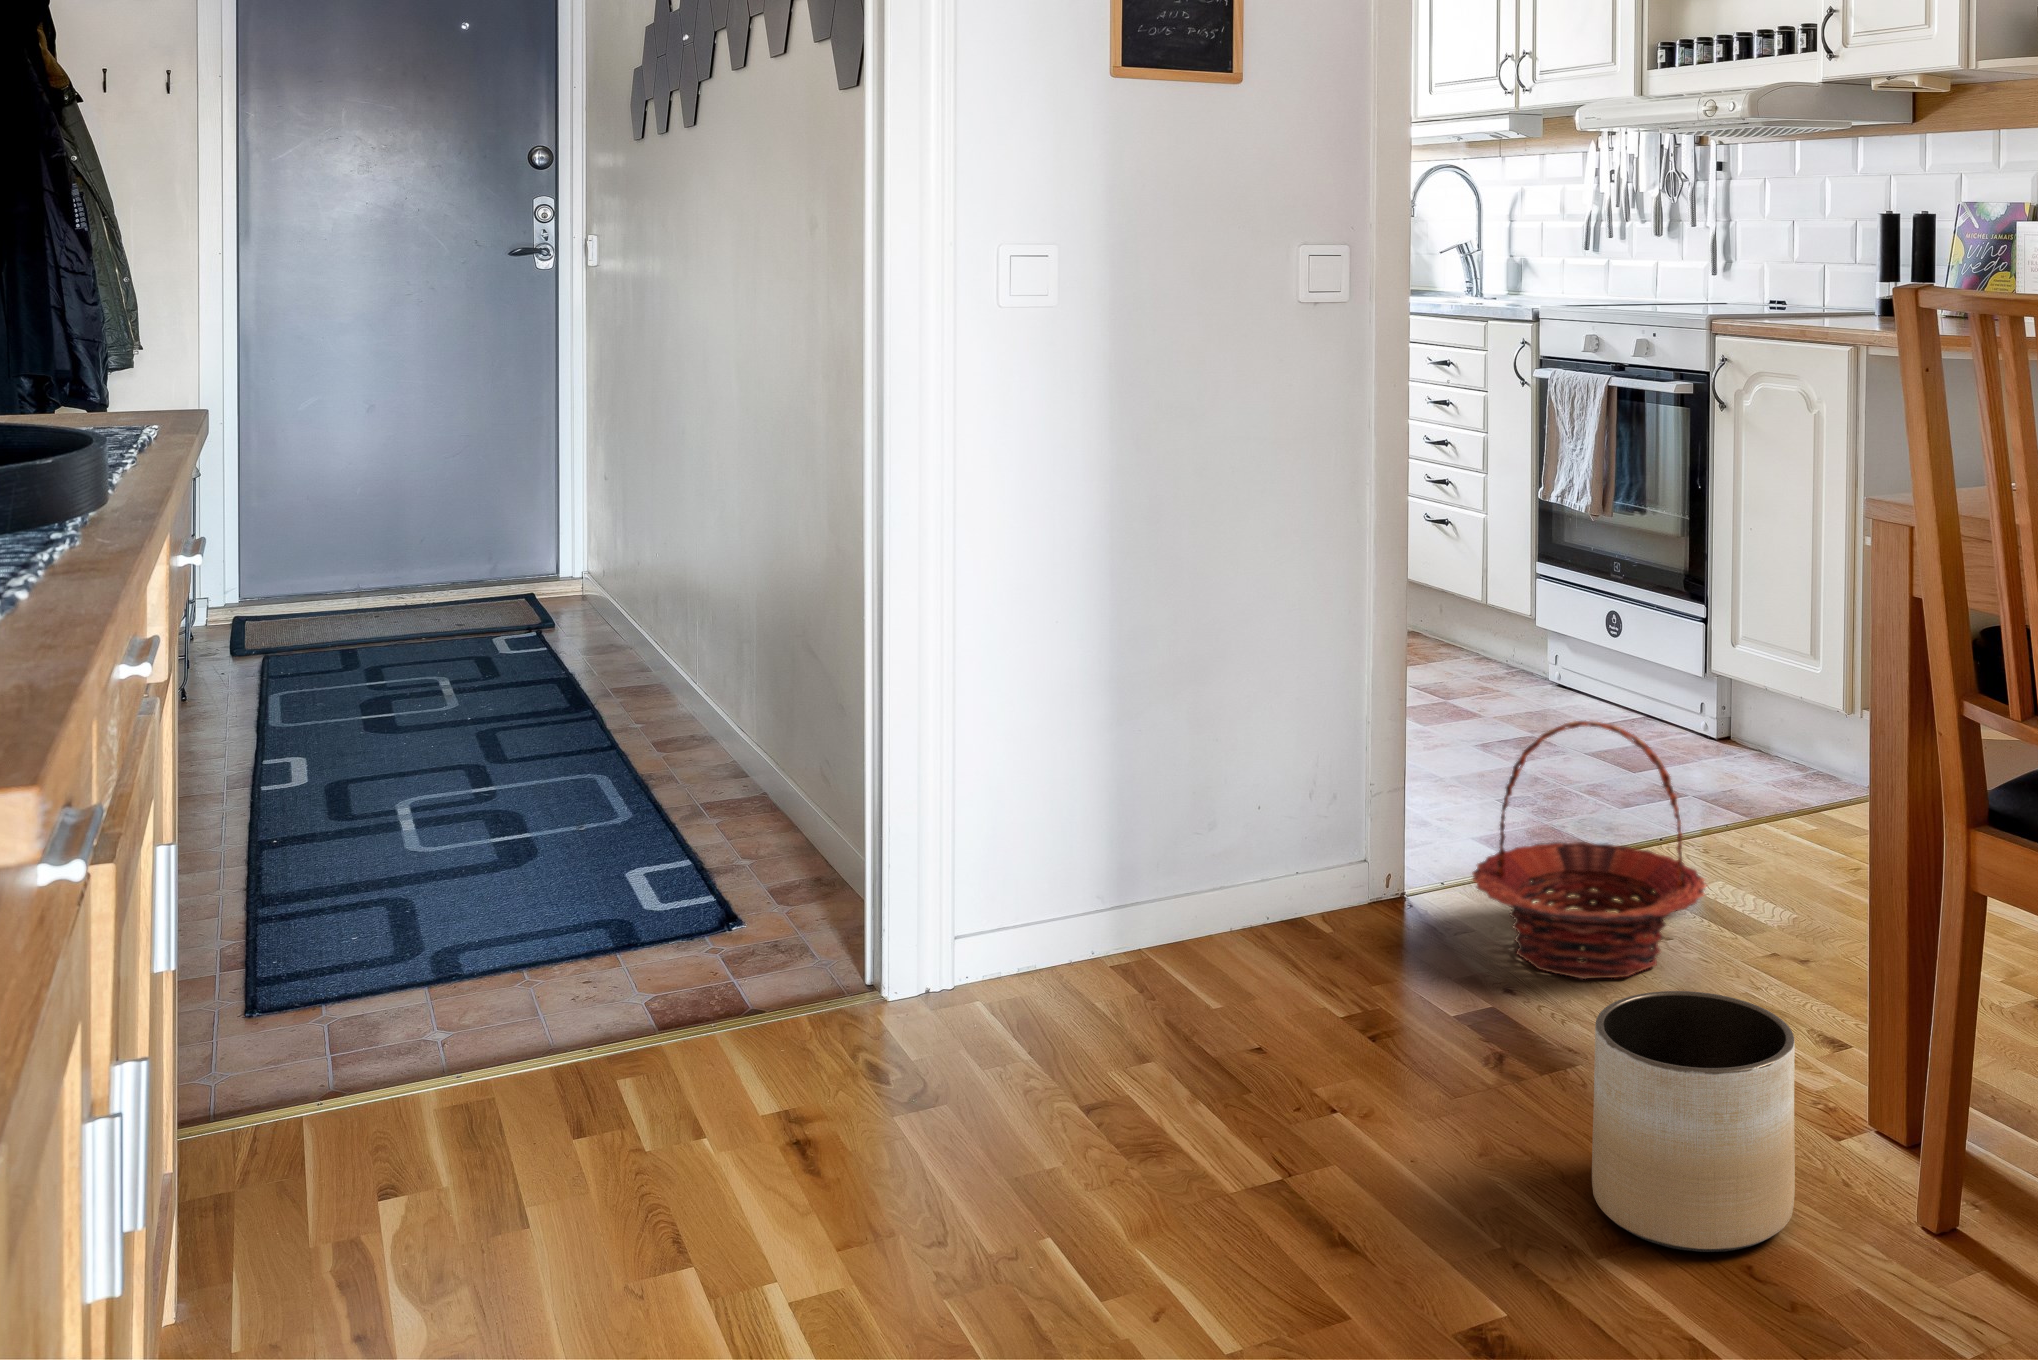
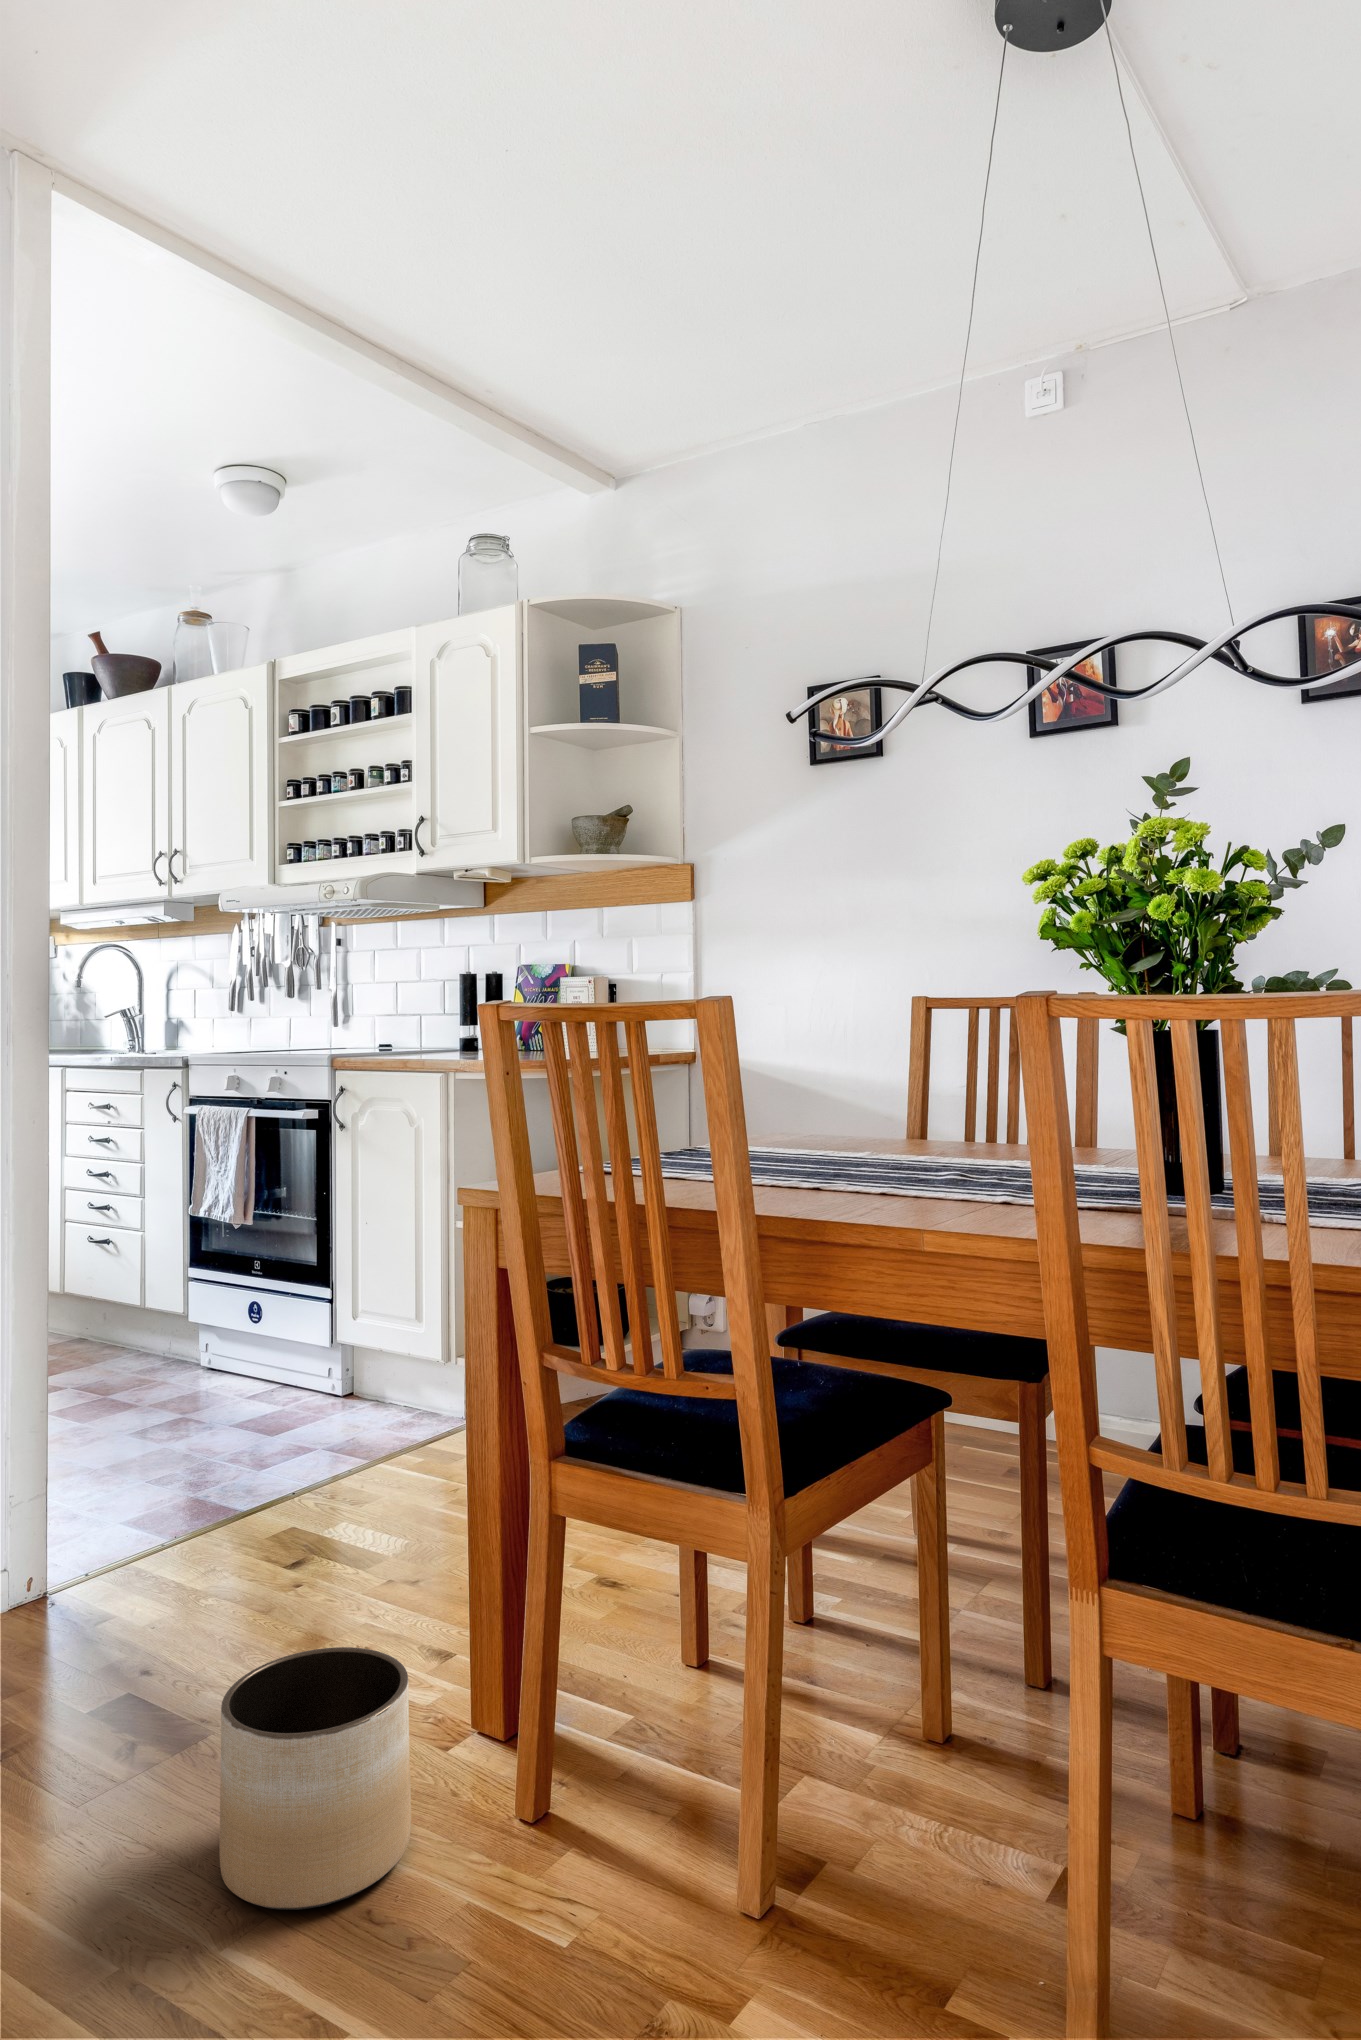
basket: present [1472,721,1706,979] -> none [112,1406,332,1643]

